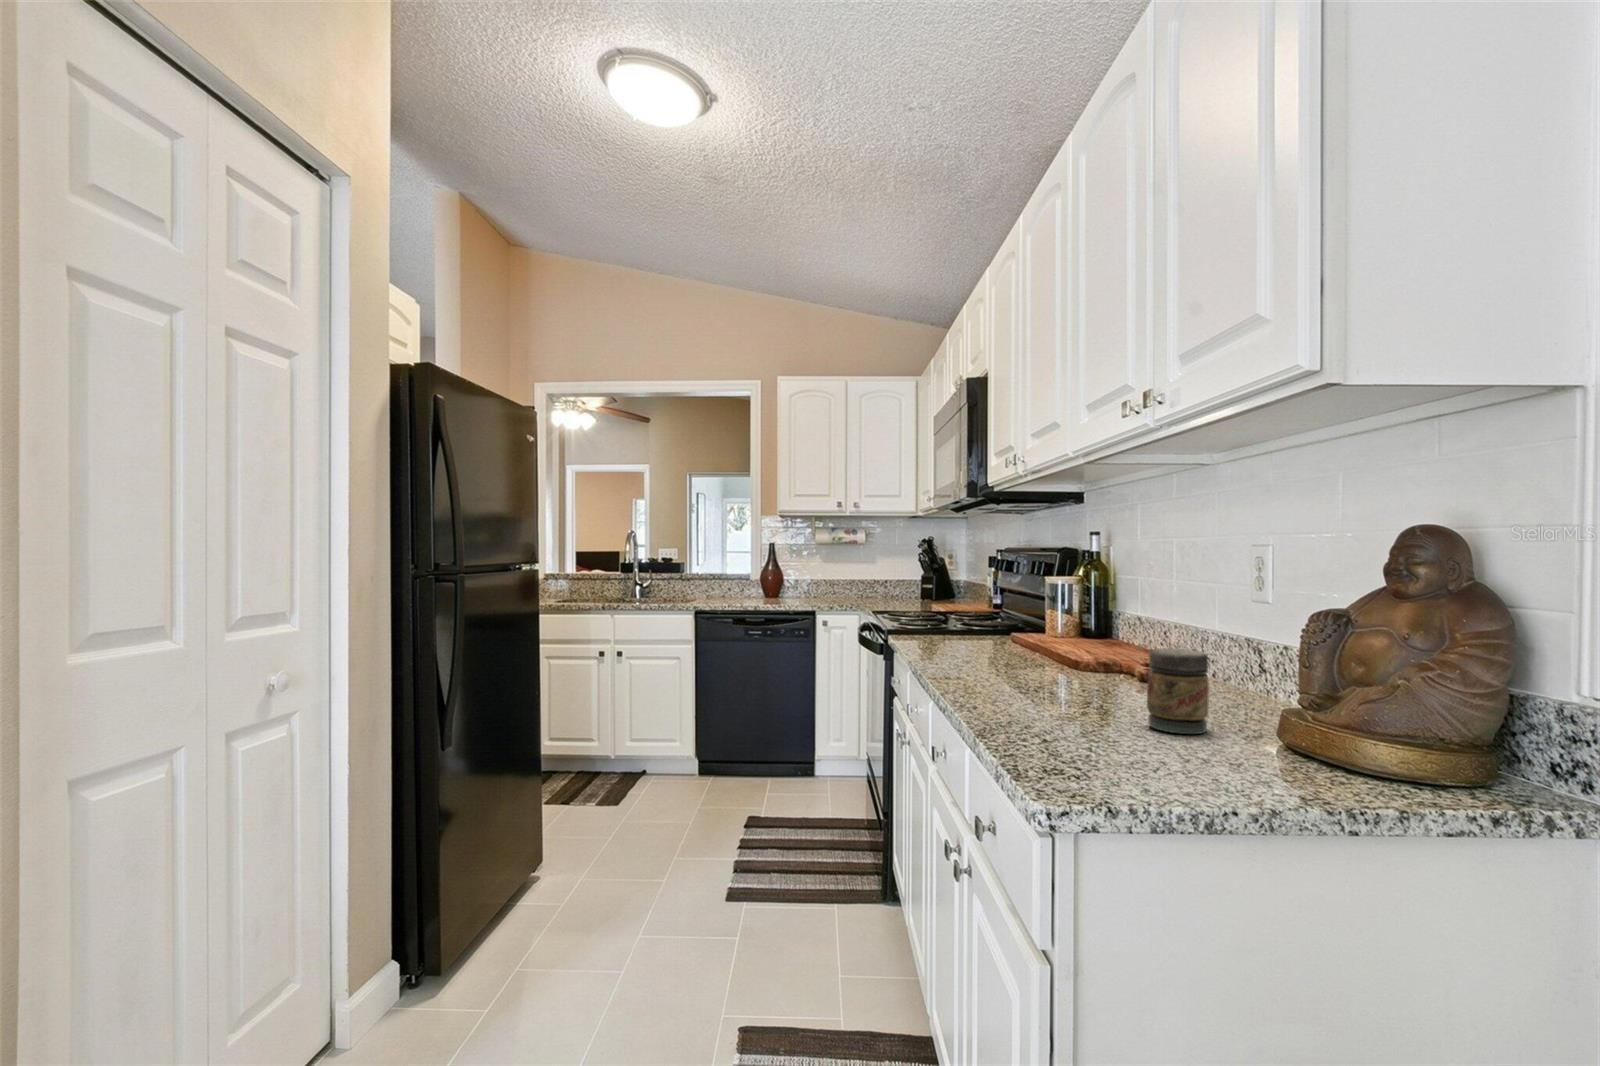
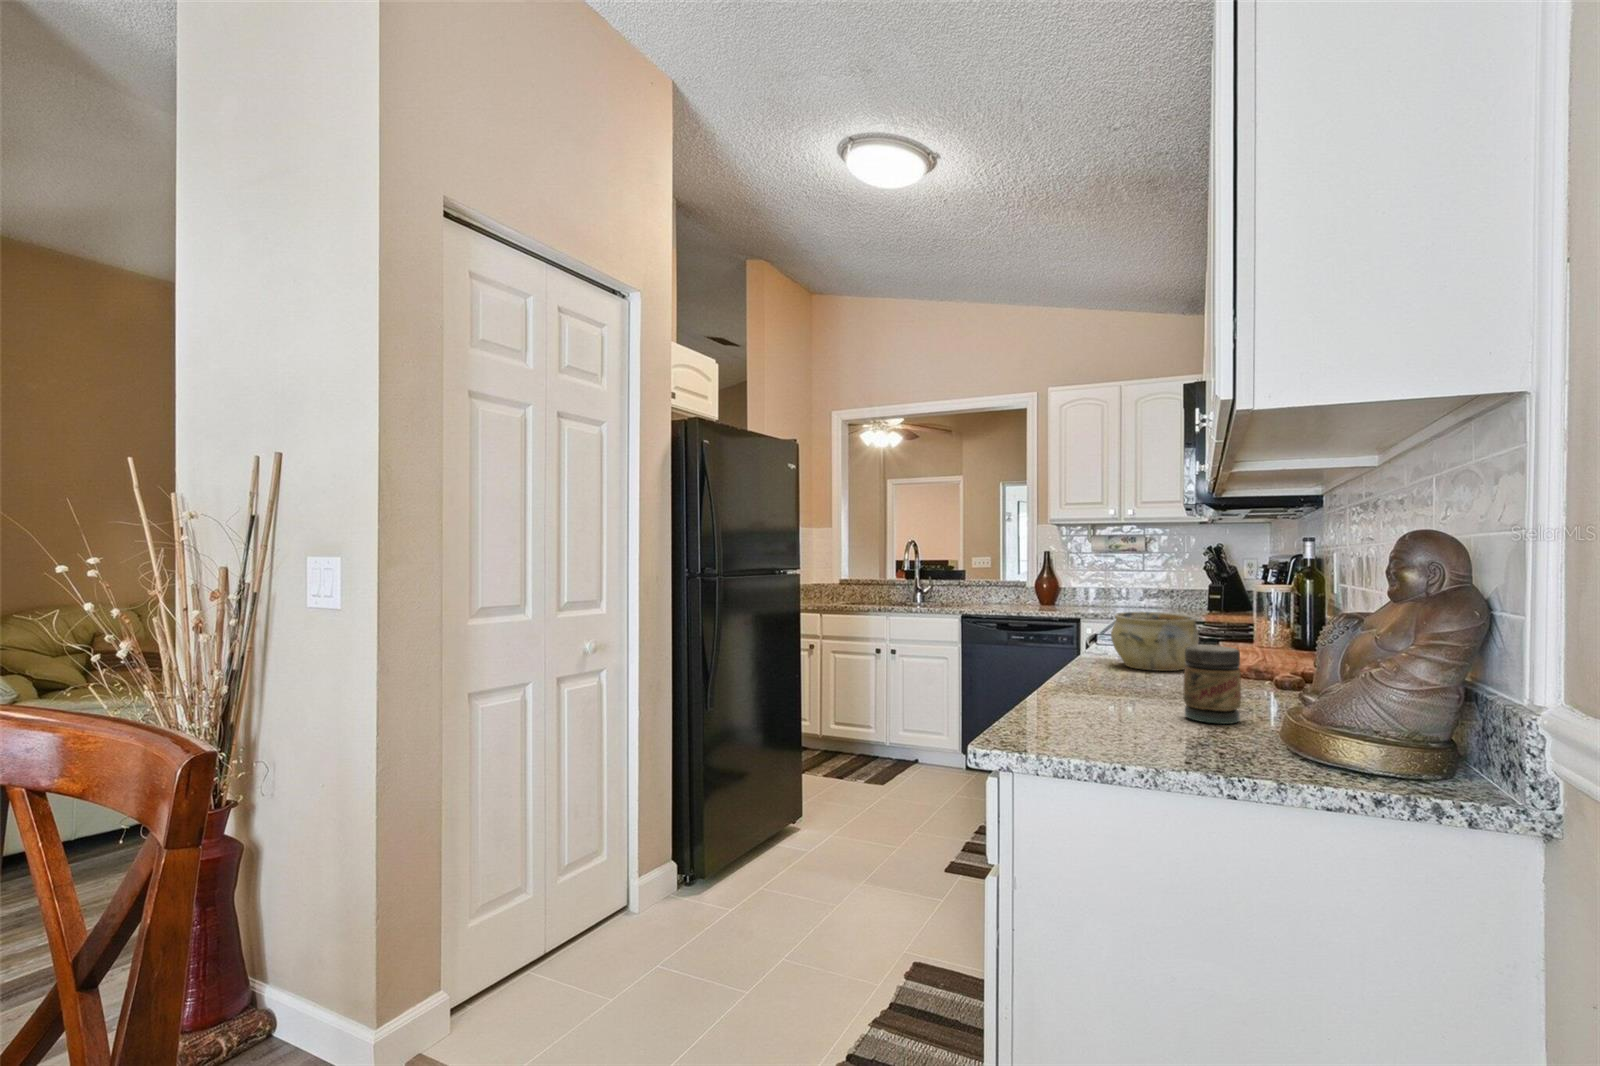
ceramic bowl: none [961,607,1048,670] -> present [1111,611,1199,671]

